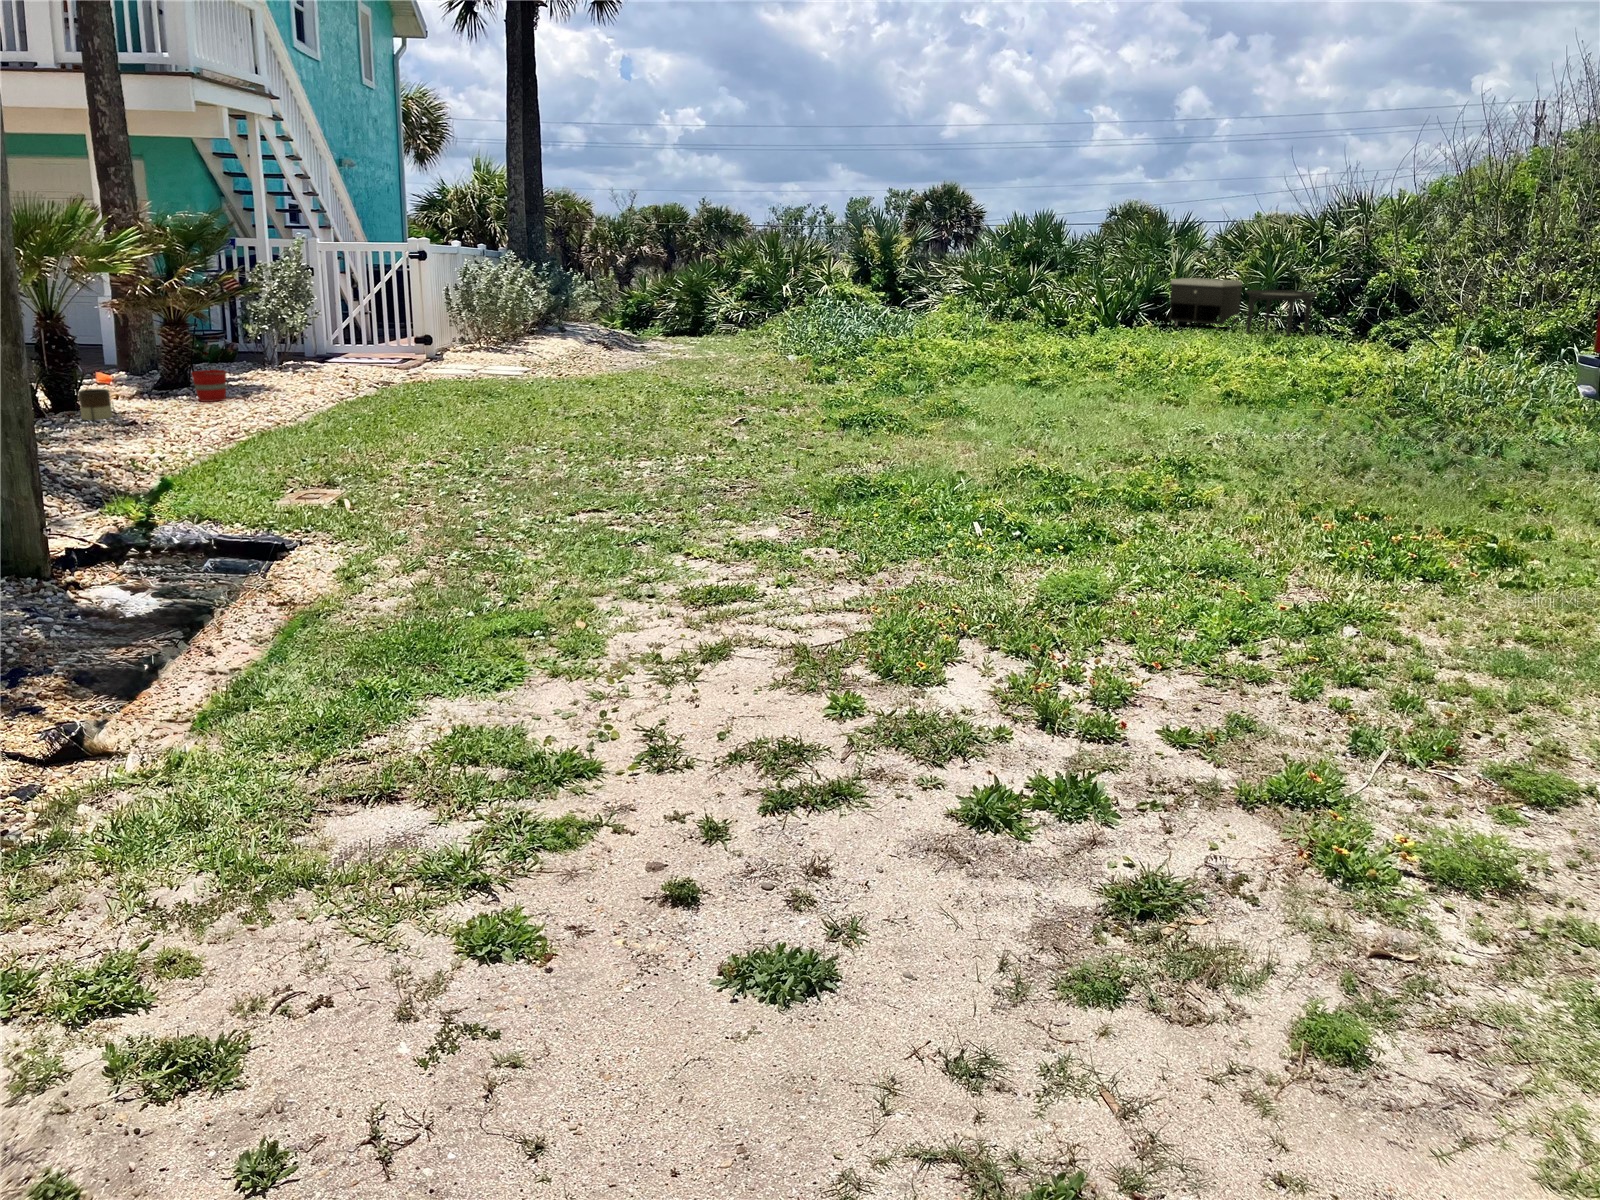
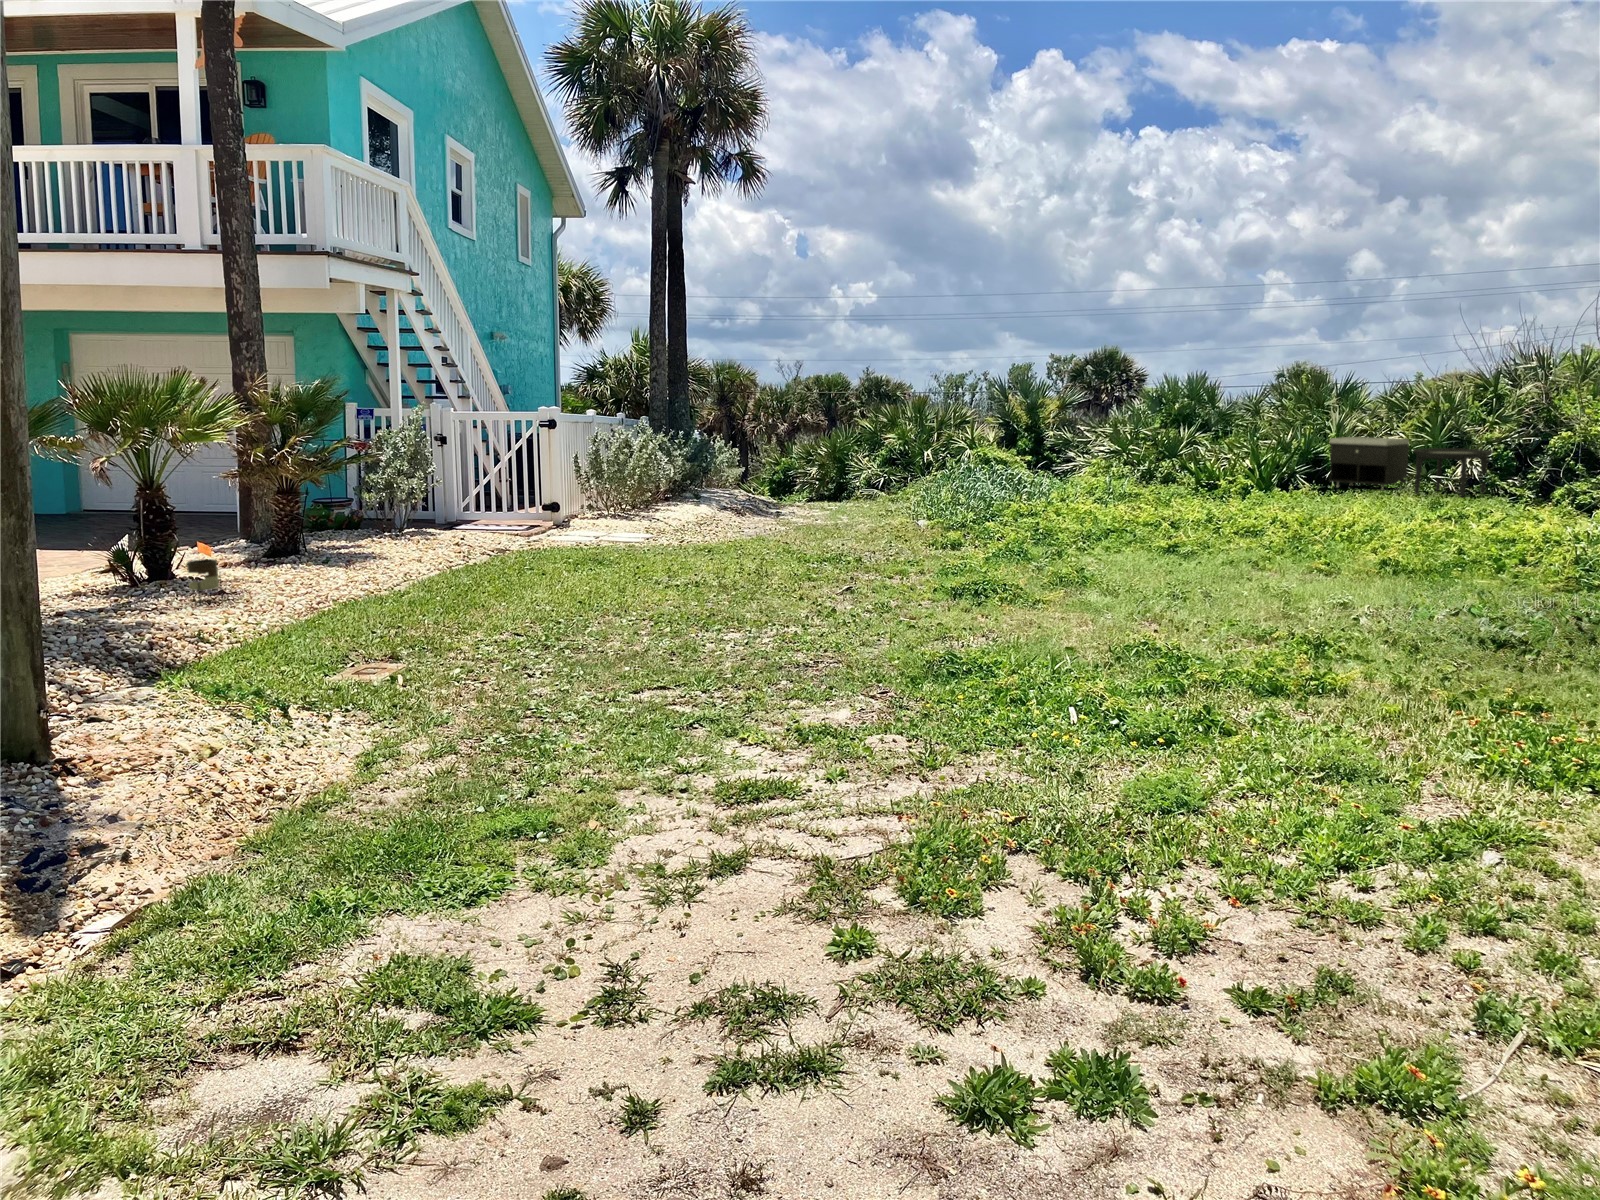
bucket: present [191,369,227,402] -> none [308,538,344,571]

